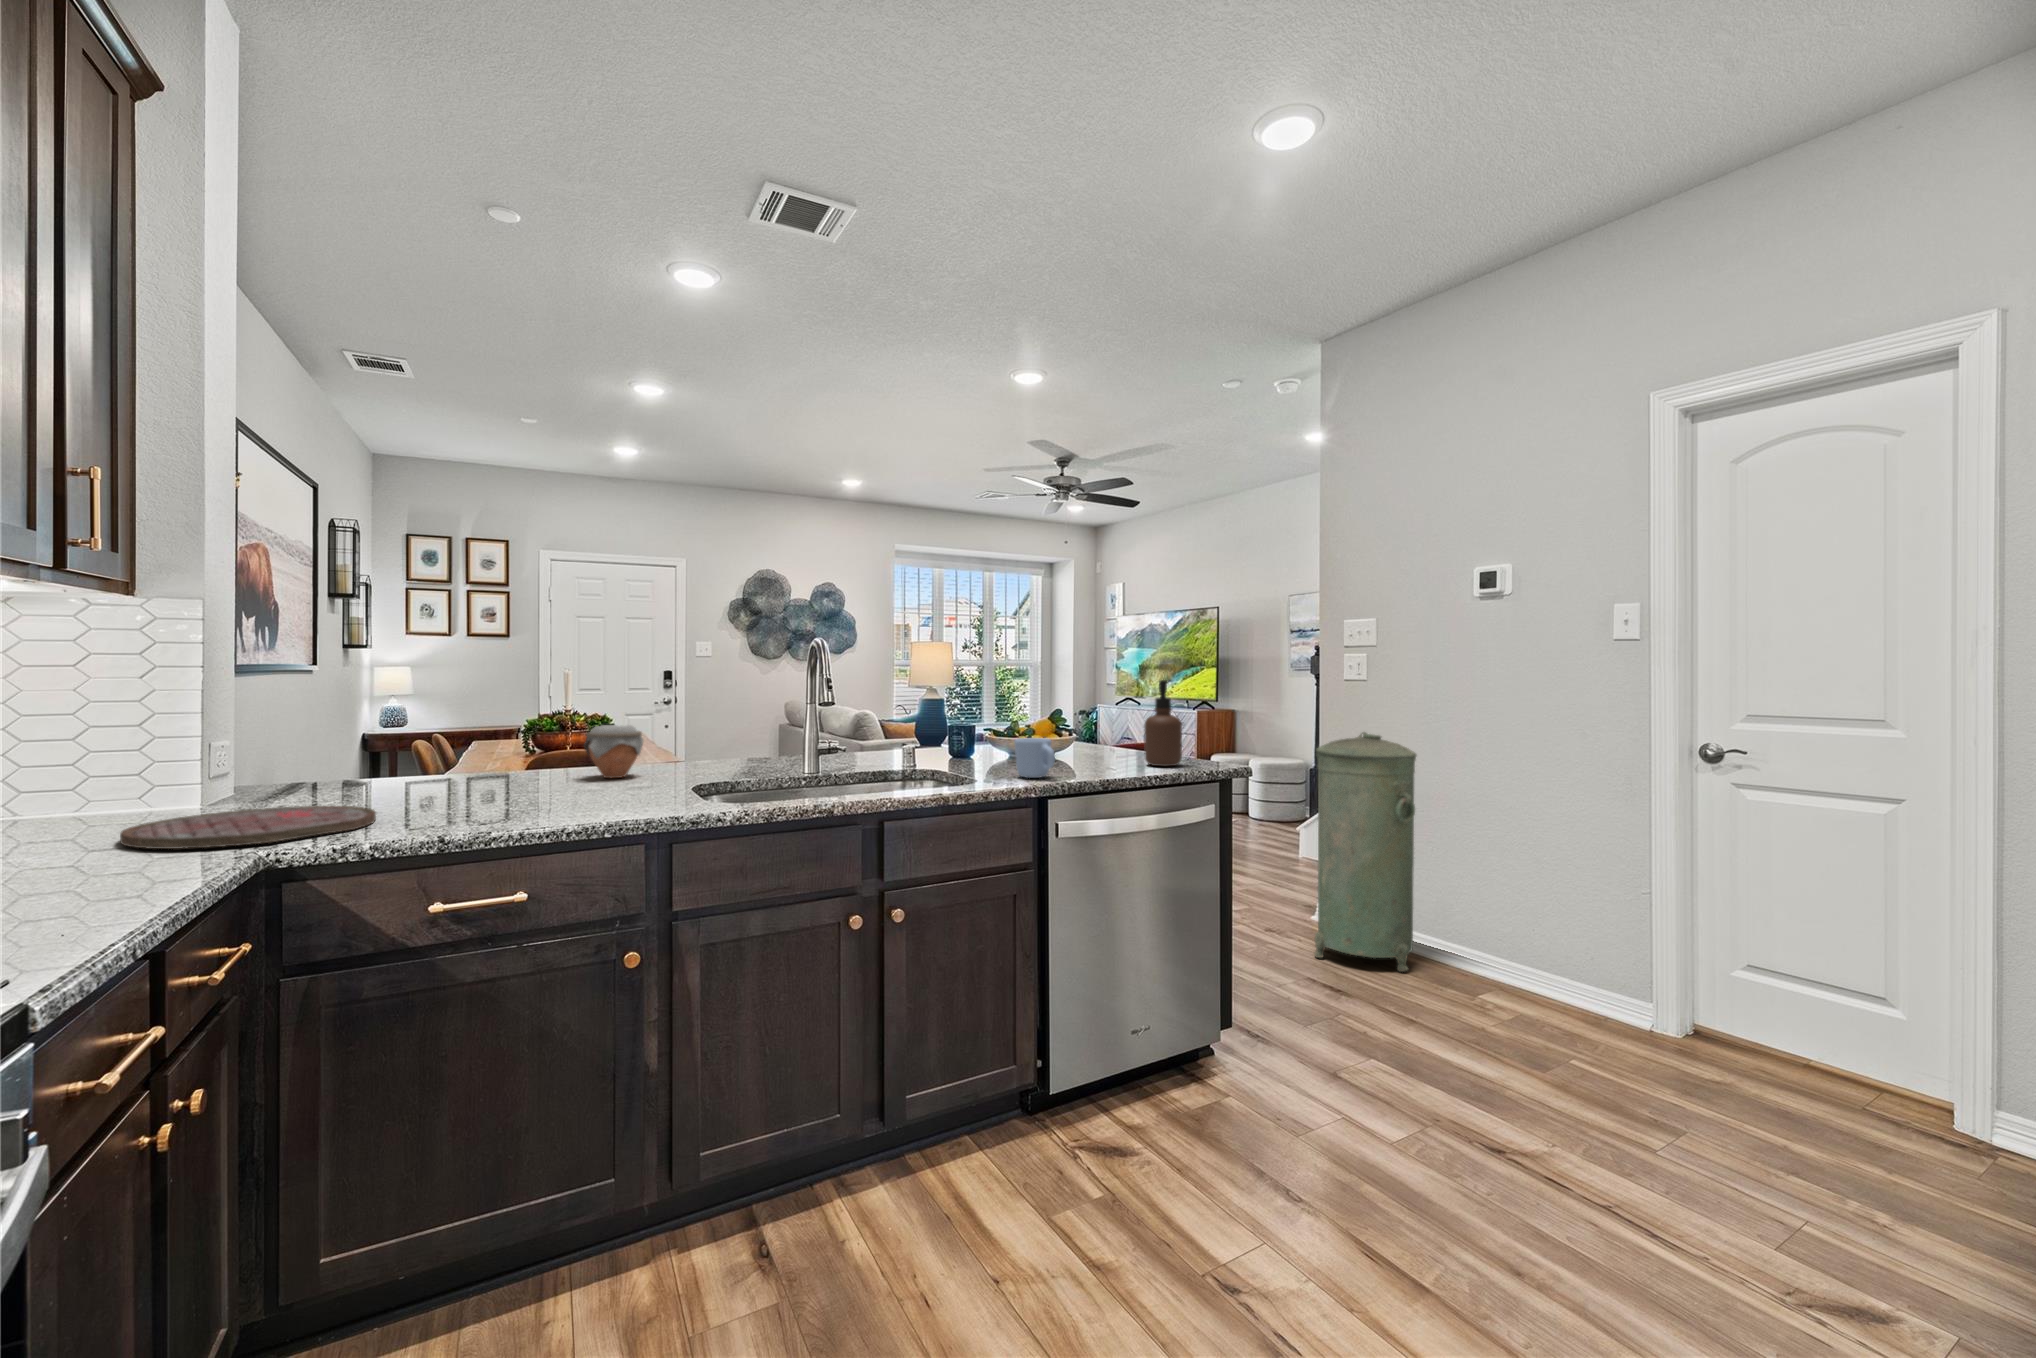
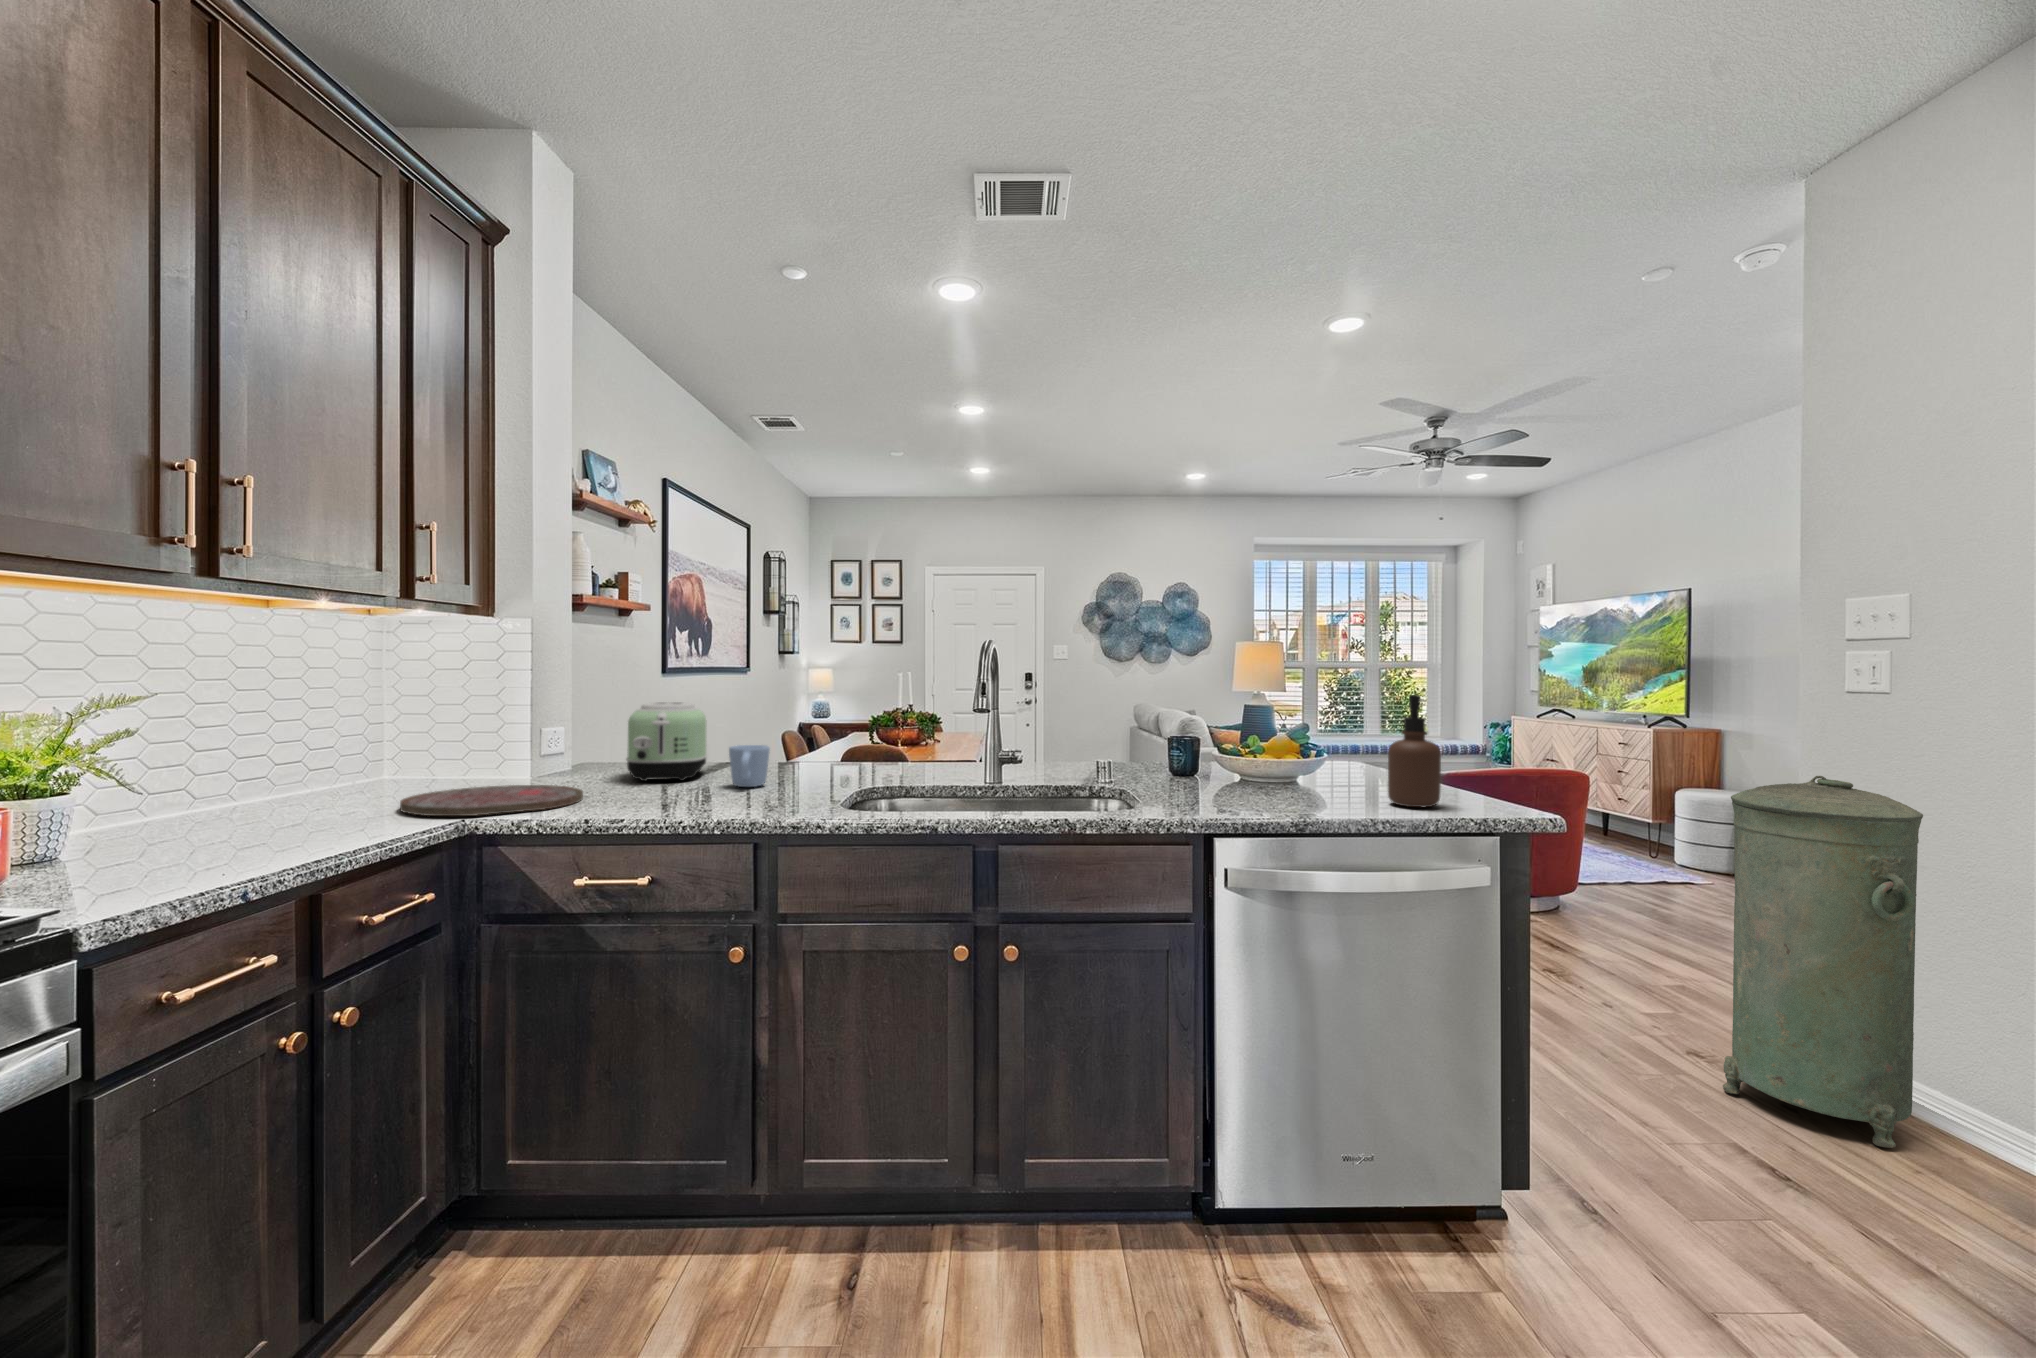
toaster: none [375,703,481,796] -> present [626,702,707,781]
jar: present [584,725,643,778] -> none [791,726,846,777]
mug: present [1014,738,1055,778] -> present [729,745,770,787]

